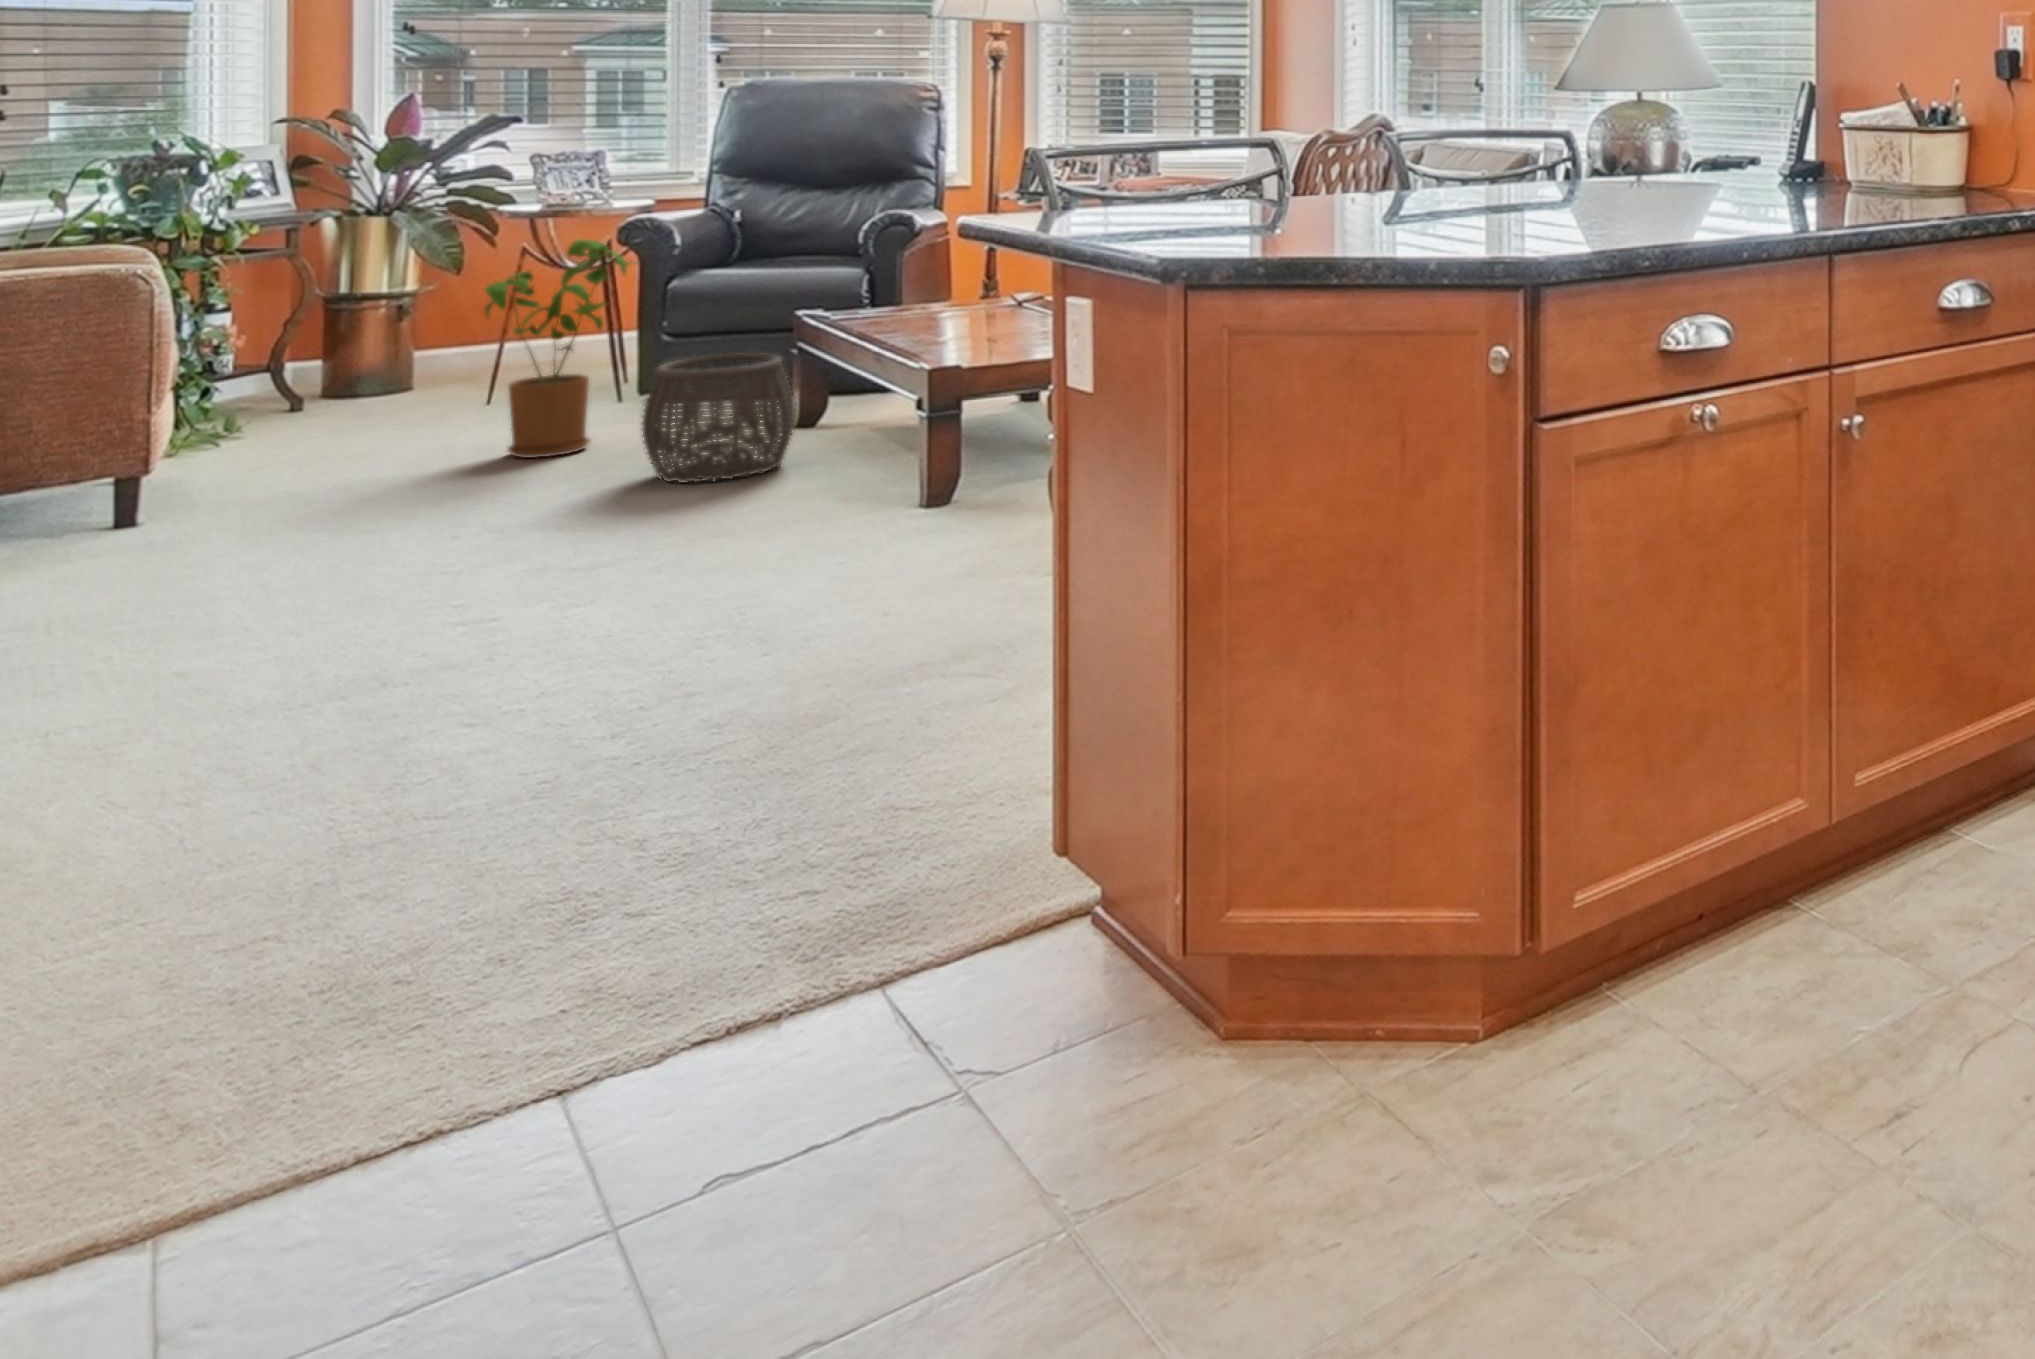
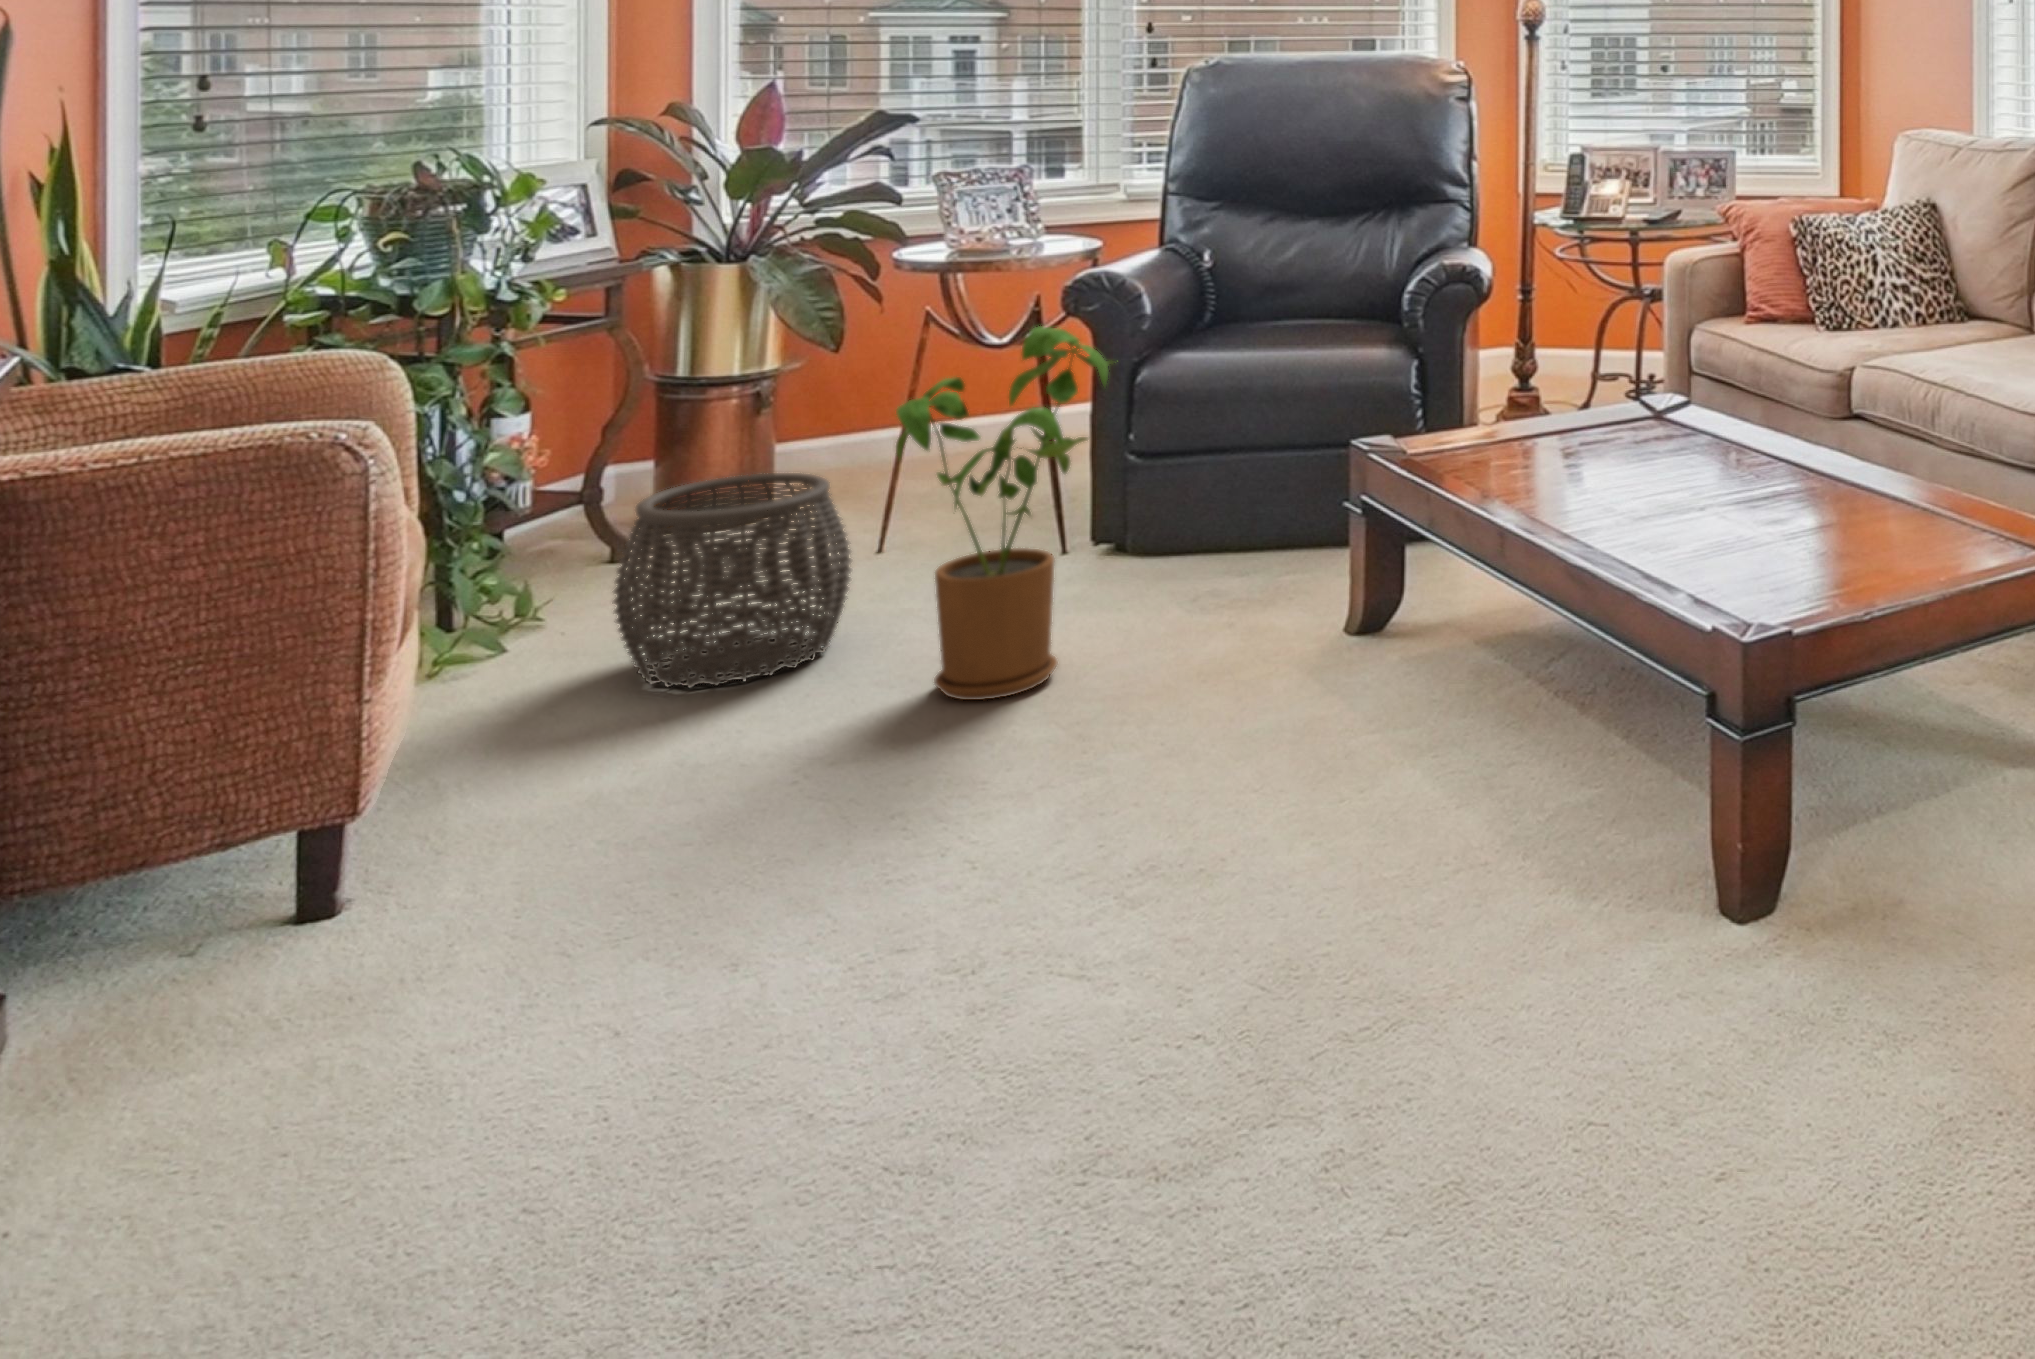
woven basket: present [642,353,795,483] -> present [613,473,852,687]

